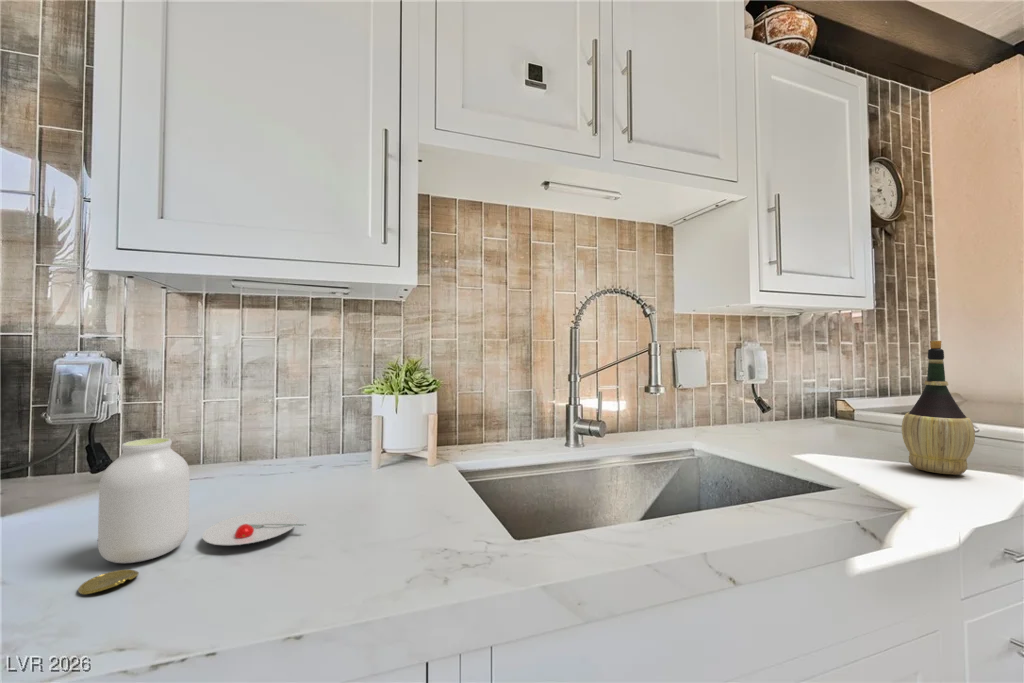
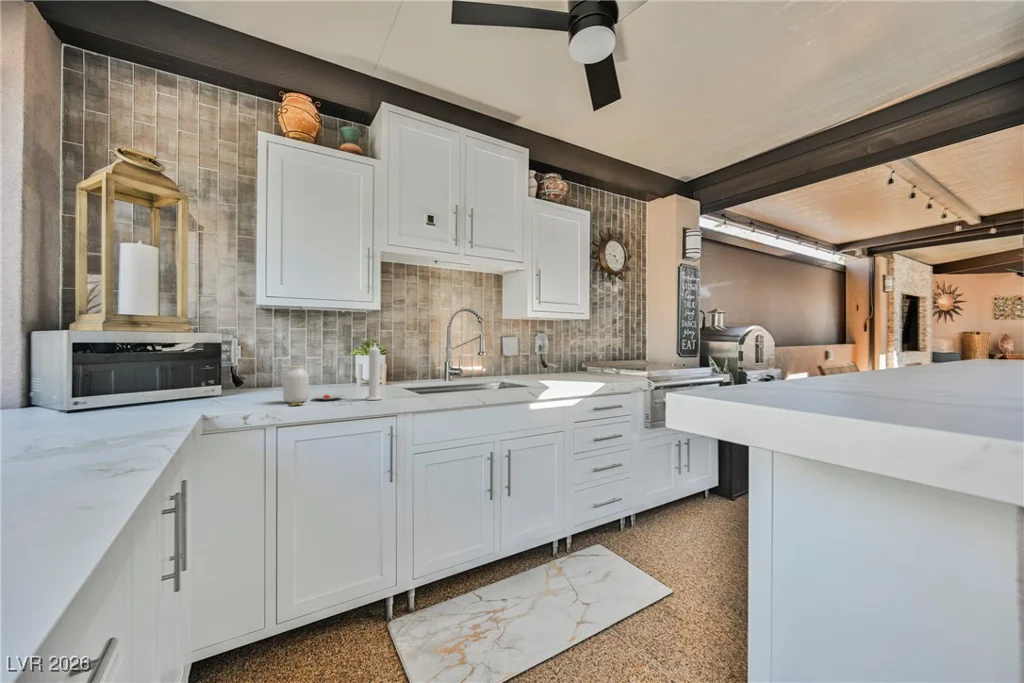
wine bottle: present [902,340,975,474] -> none [577,334,598,385]
candle: none [350,368,402,555] -> present [366,343,382,400]

